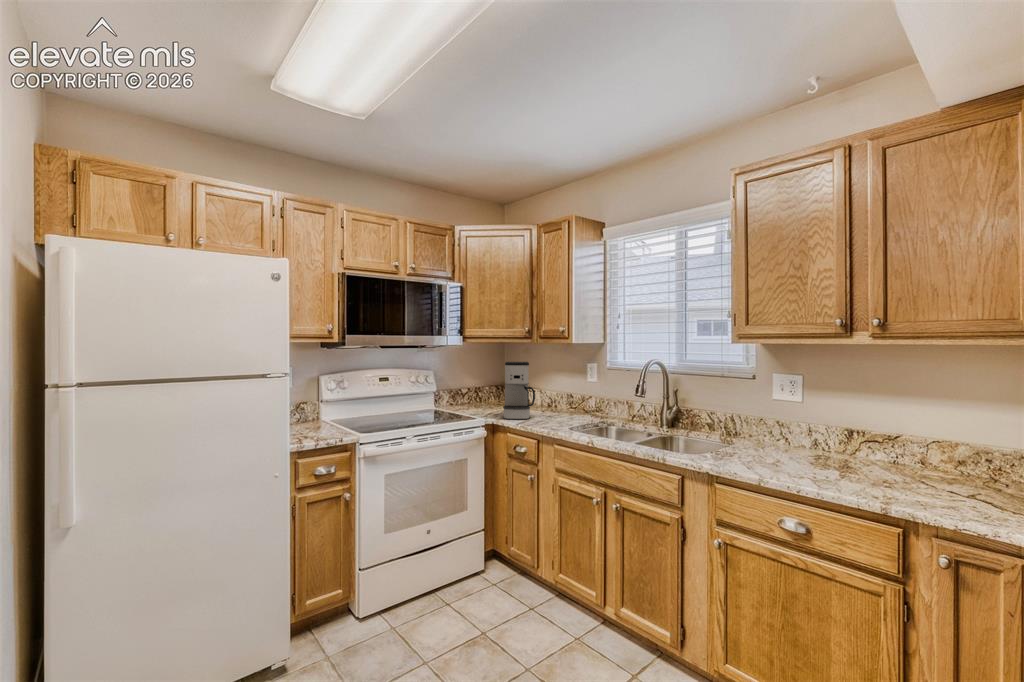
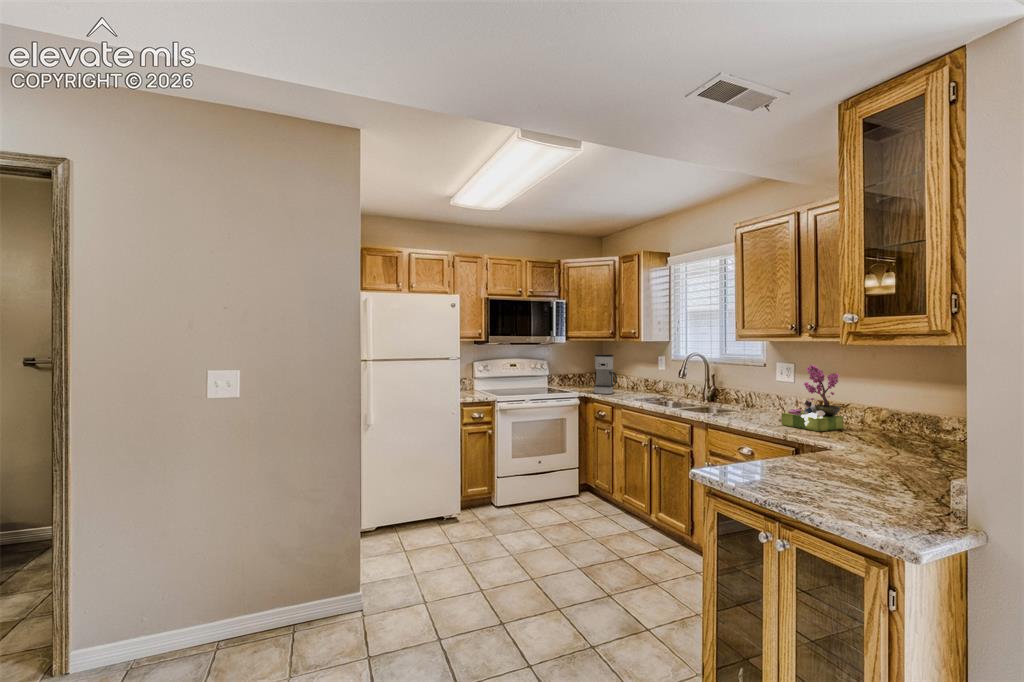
flower arrangement: none [827,377,915,488] -> present [782,365,843,431]

